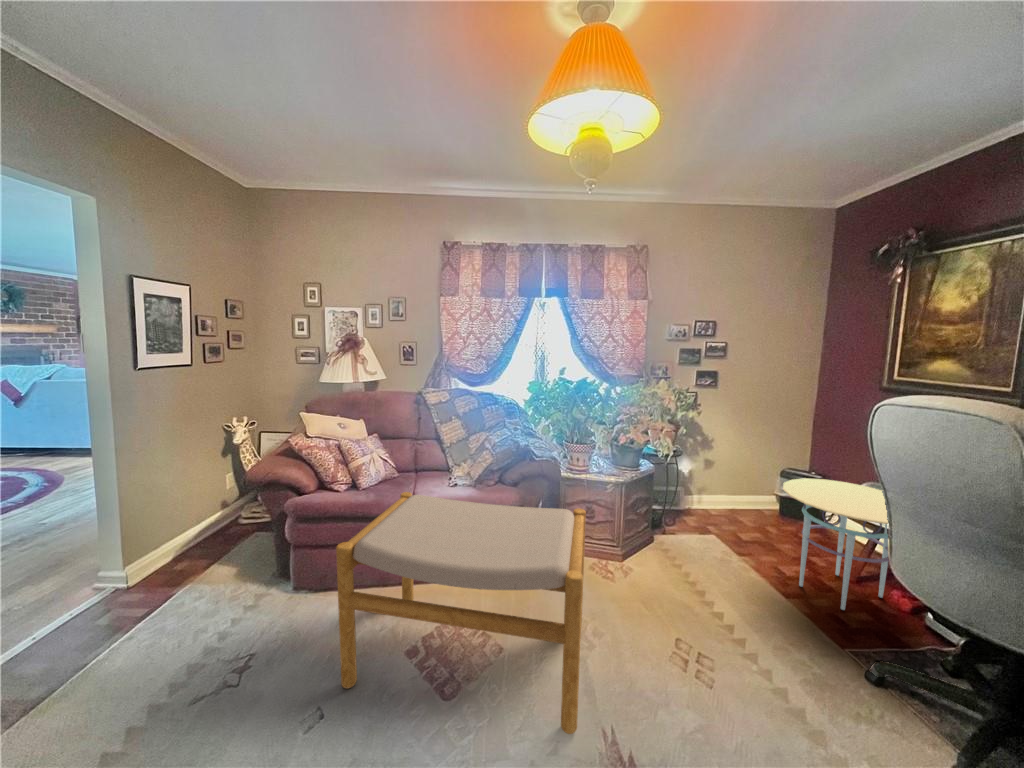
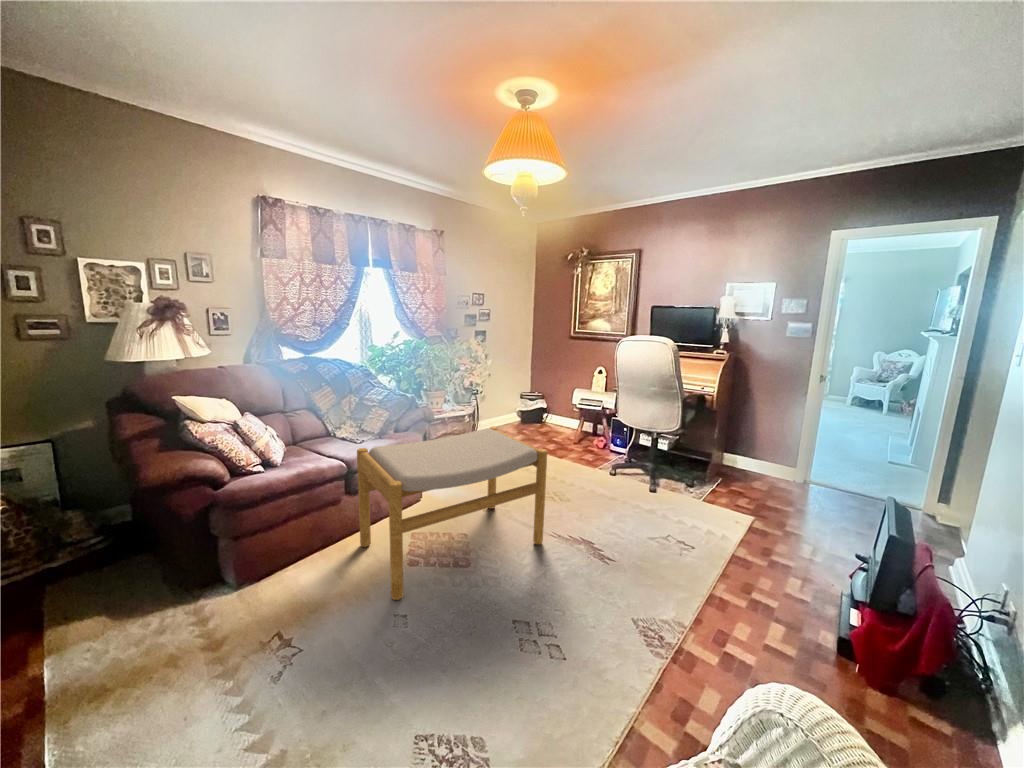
side table: present [783,478,889,610] -> none [550,391,612,455]

